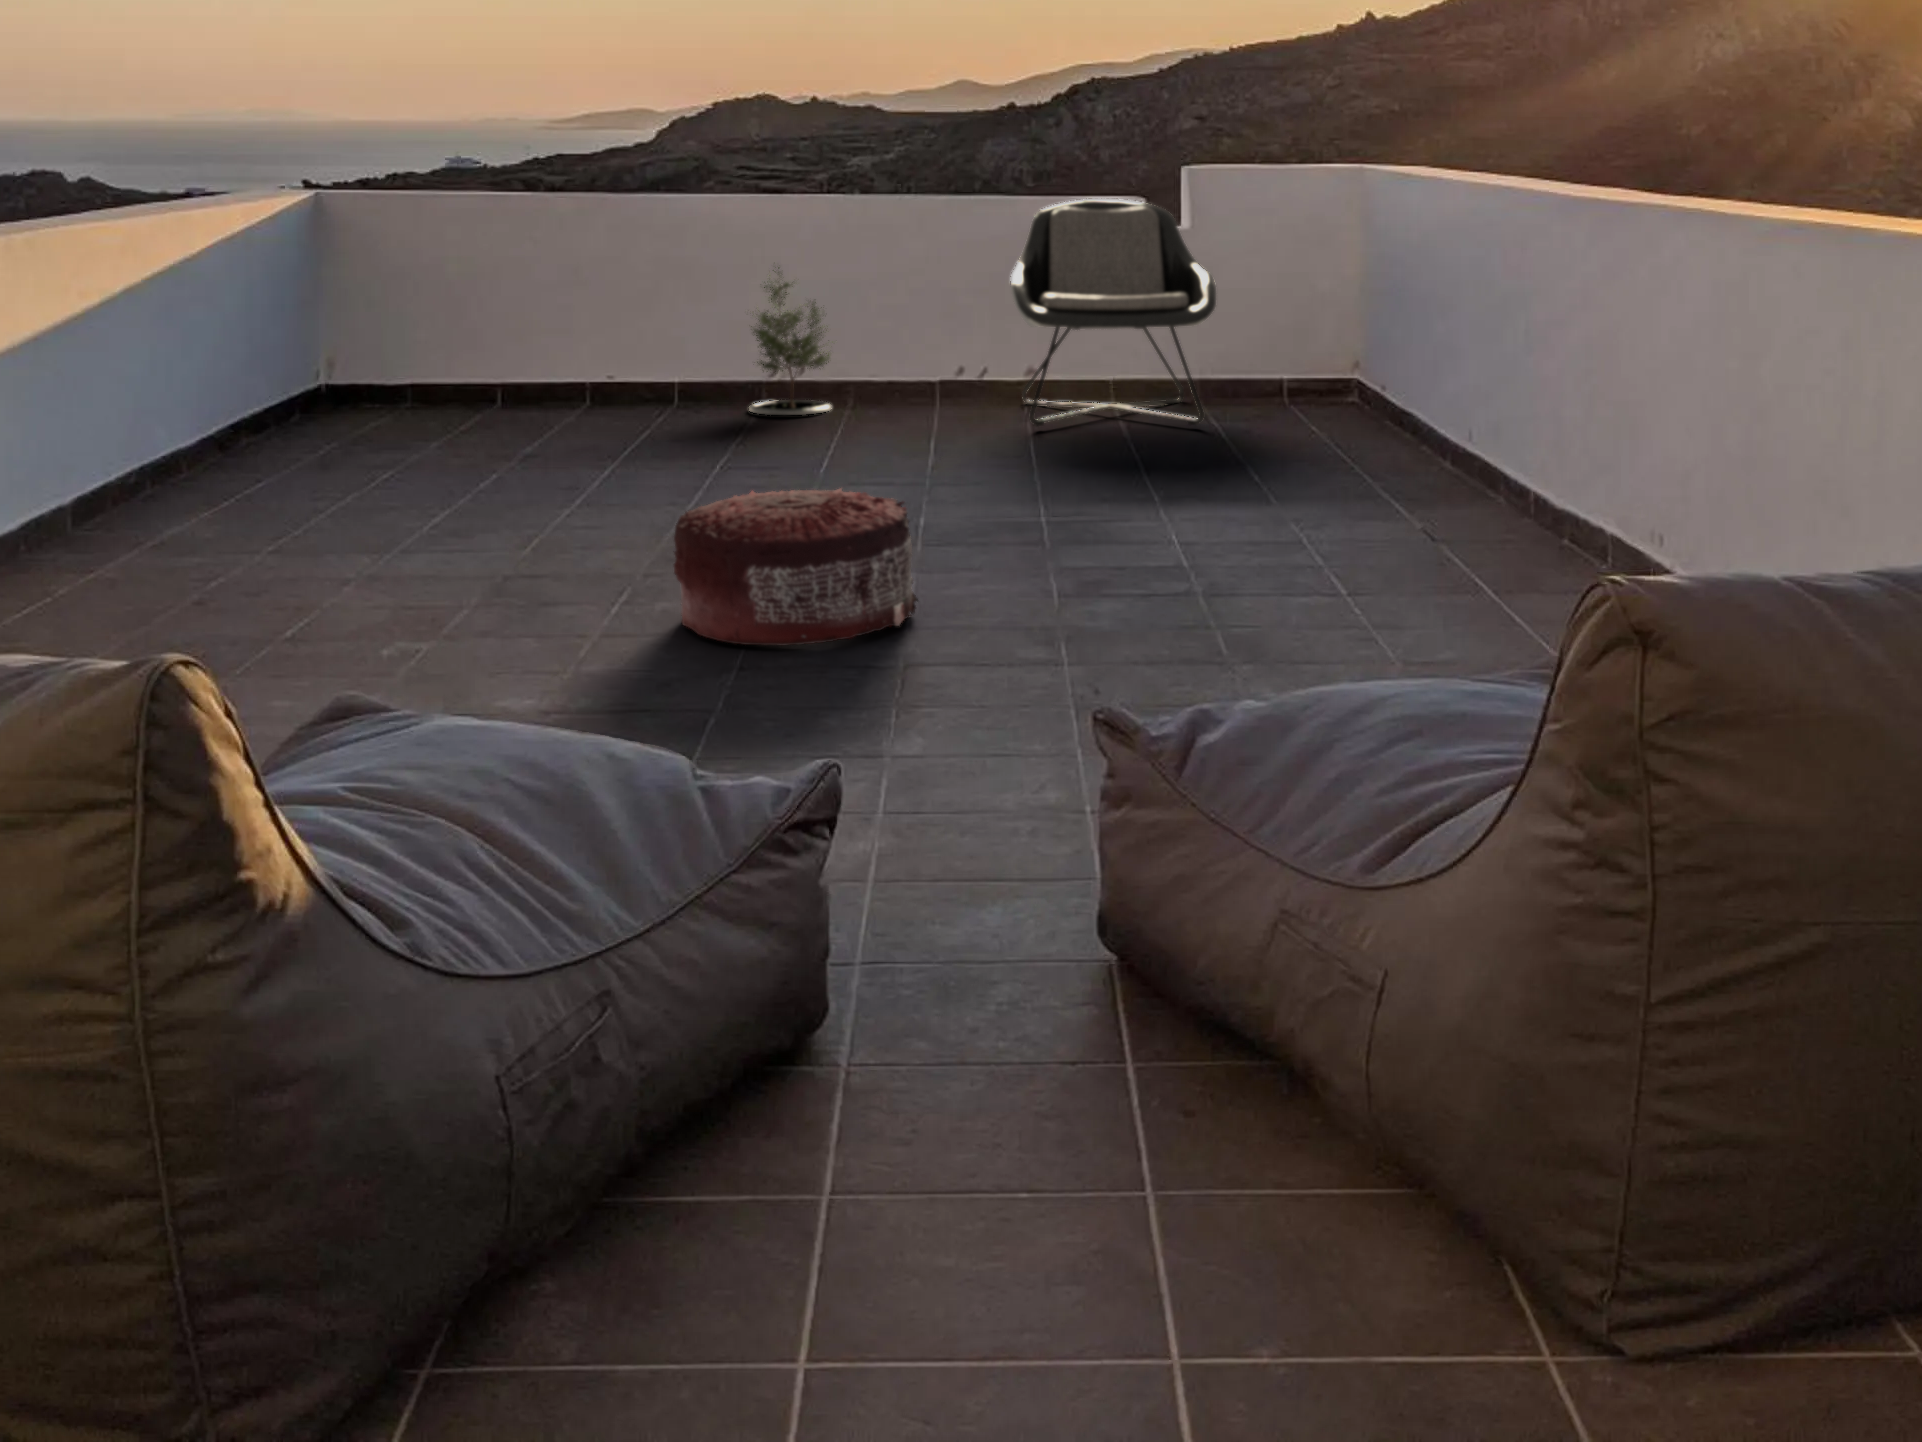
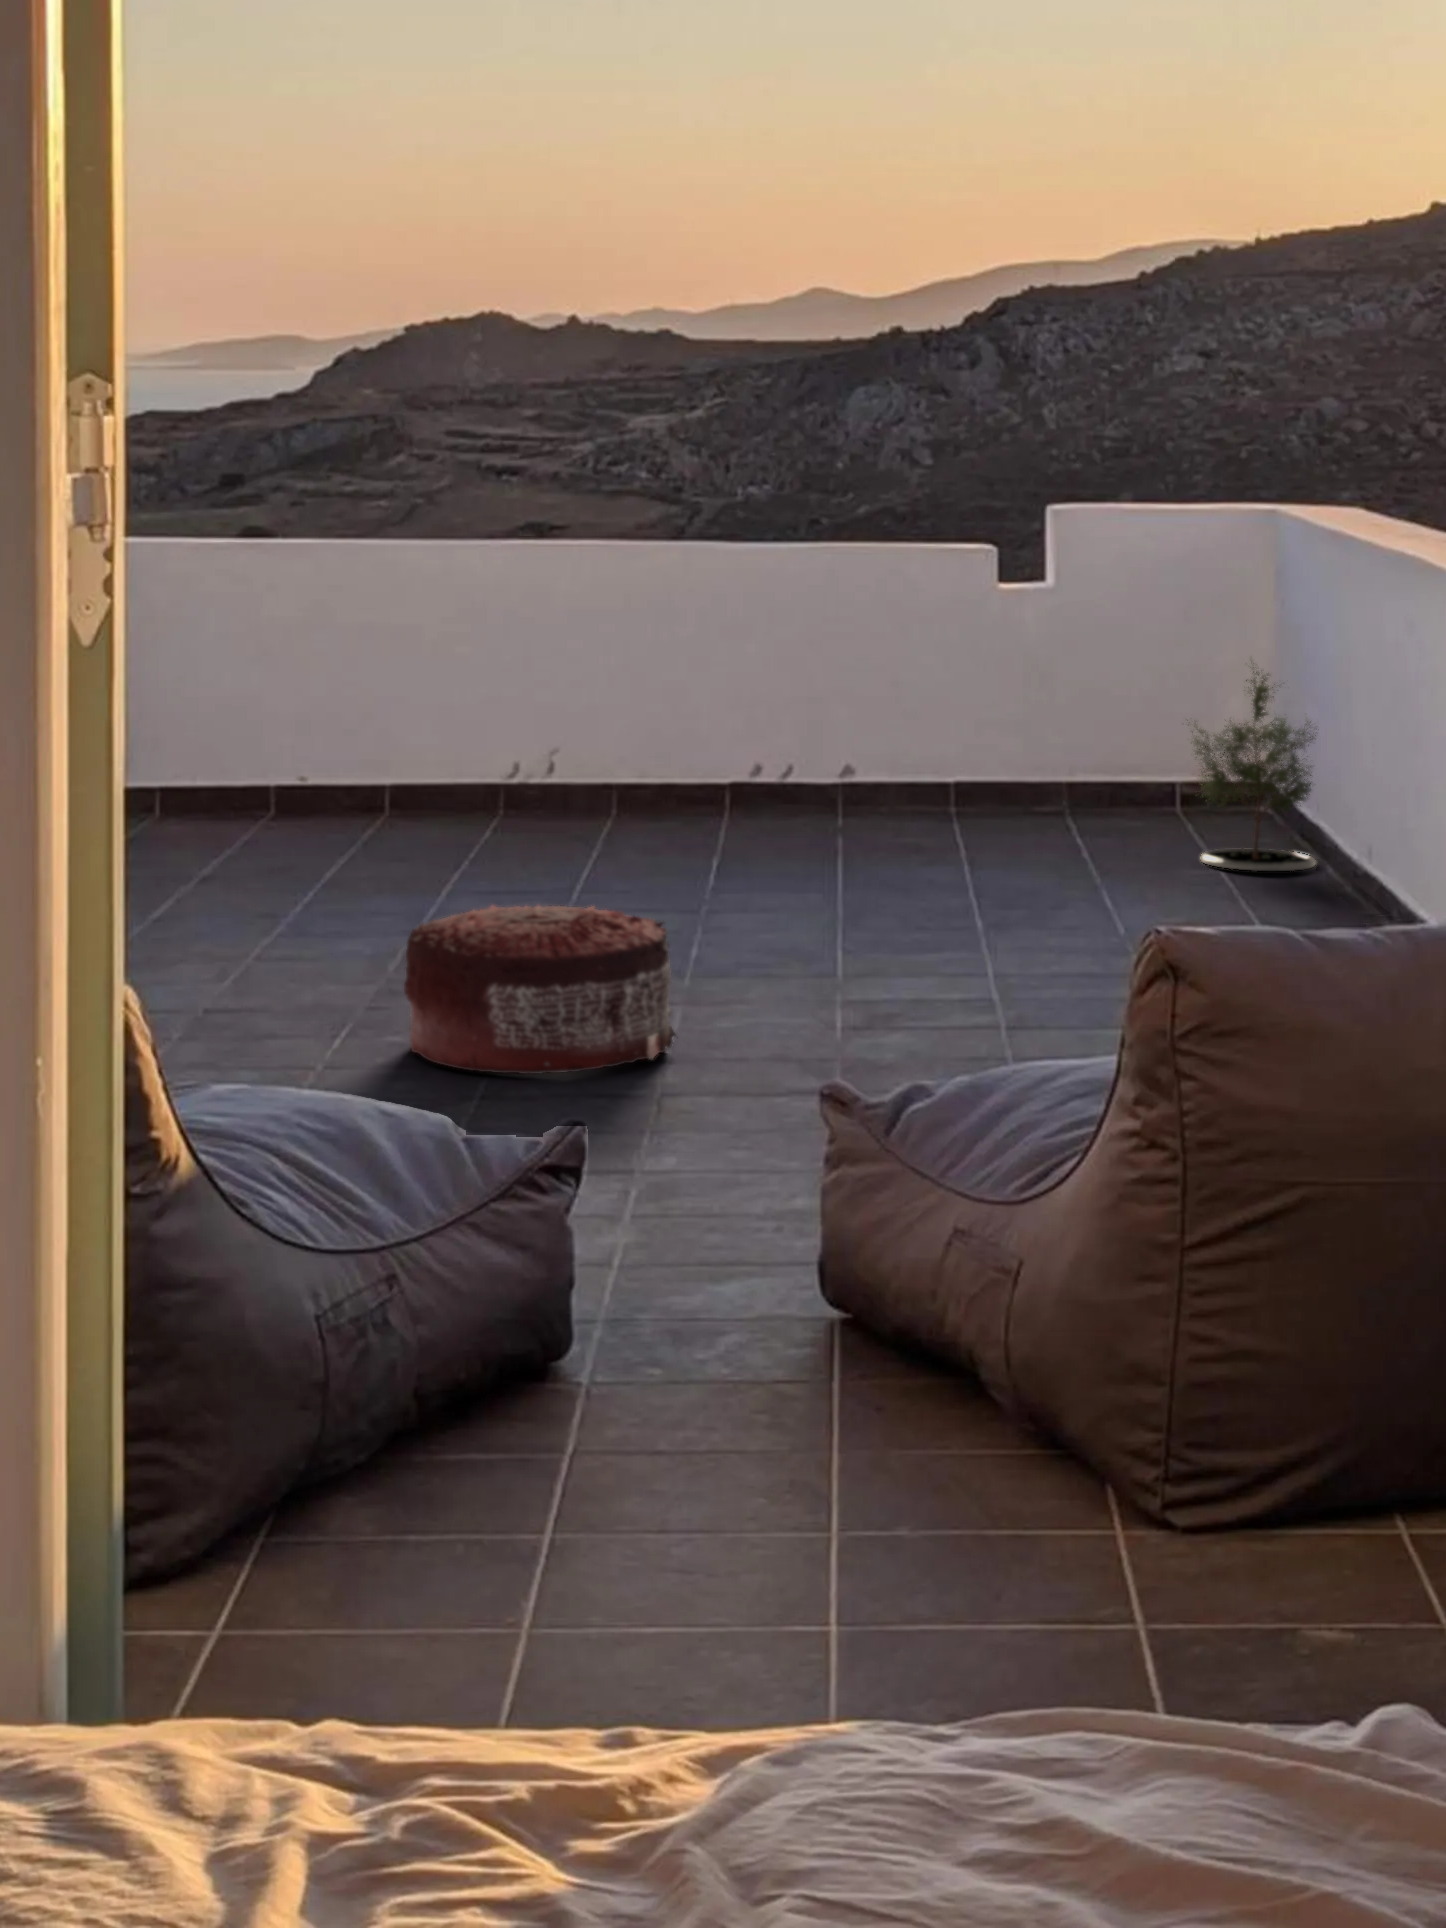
lounge chair: present [1011,199,1216,426] -> none [825,546,1091,853]
potted tree: present [749,267,833,415] -> present [1188,662,1316,871]

